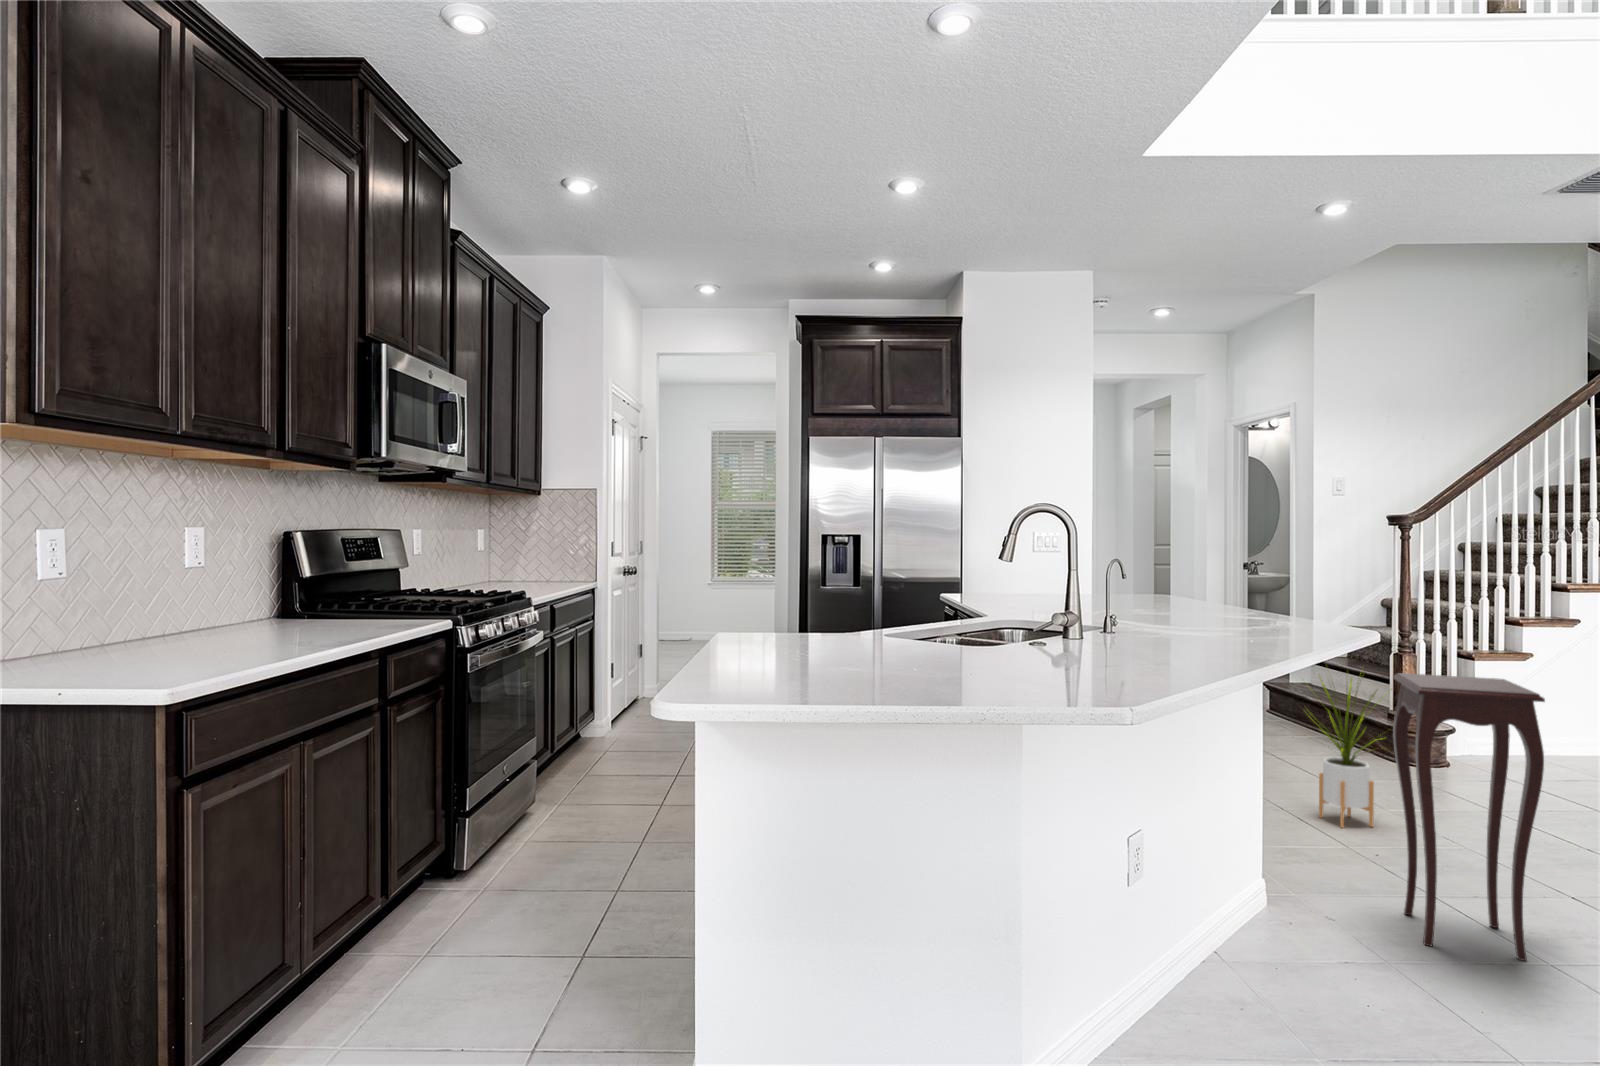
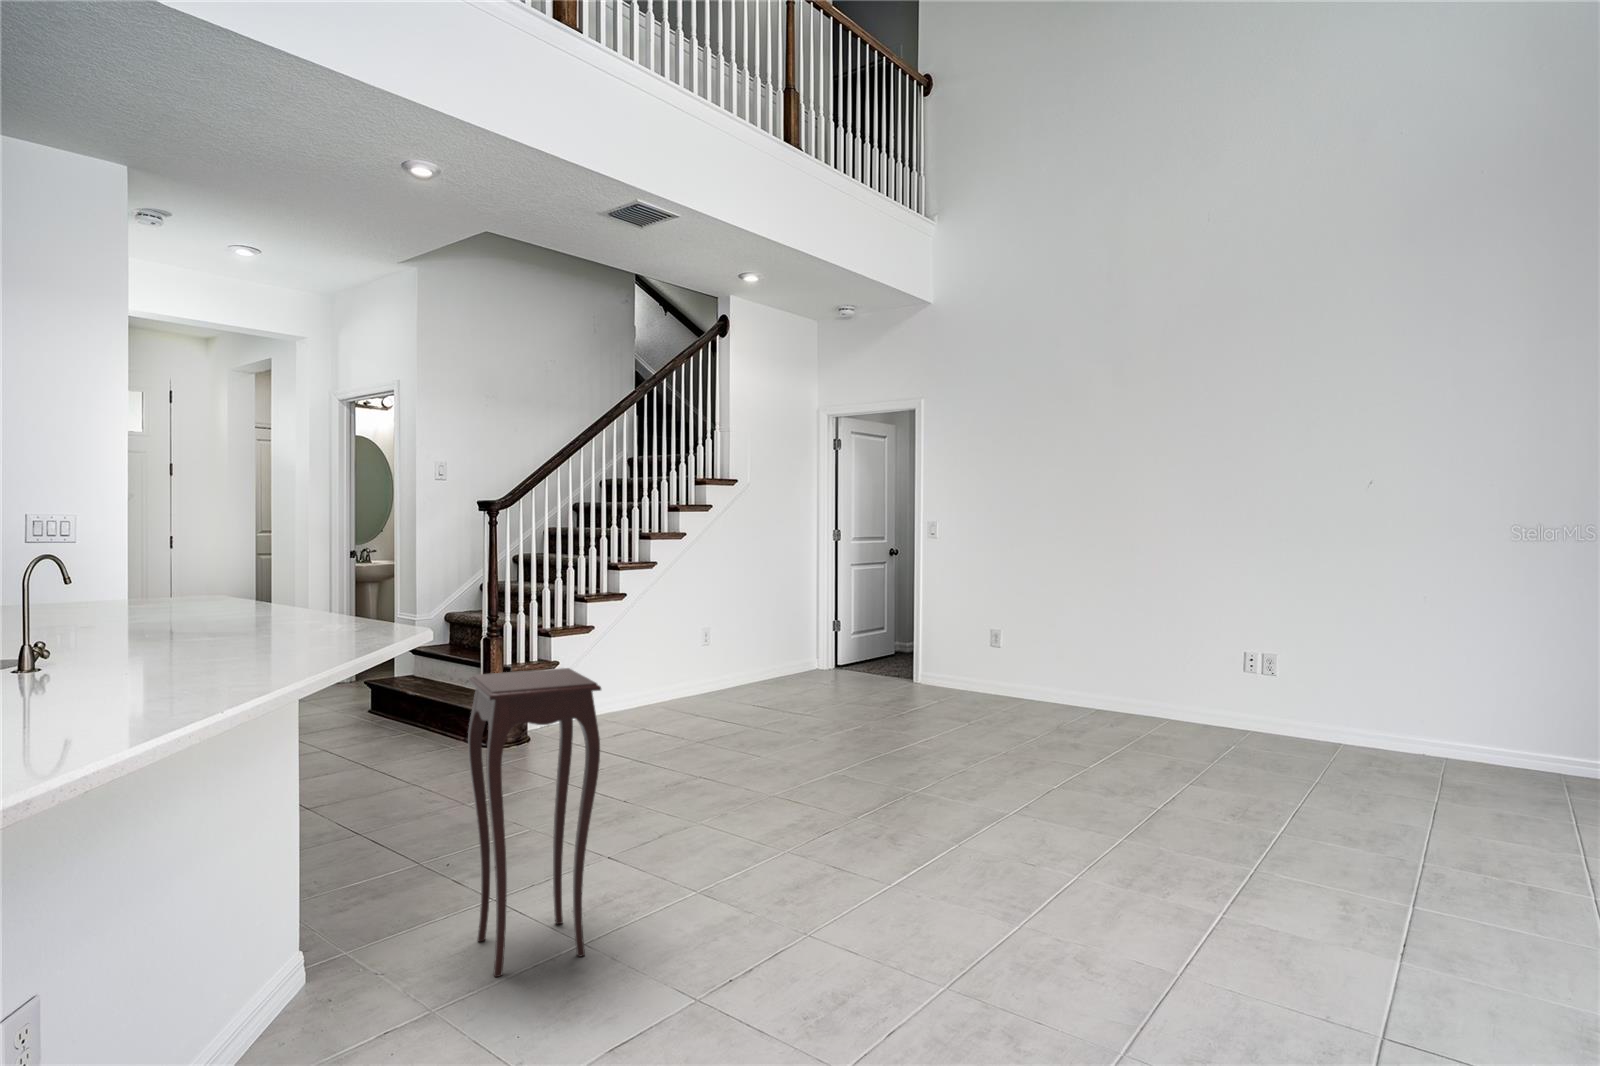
house plant: present [1307,678,1392,828] -> none [381,661,481,844]

